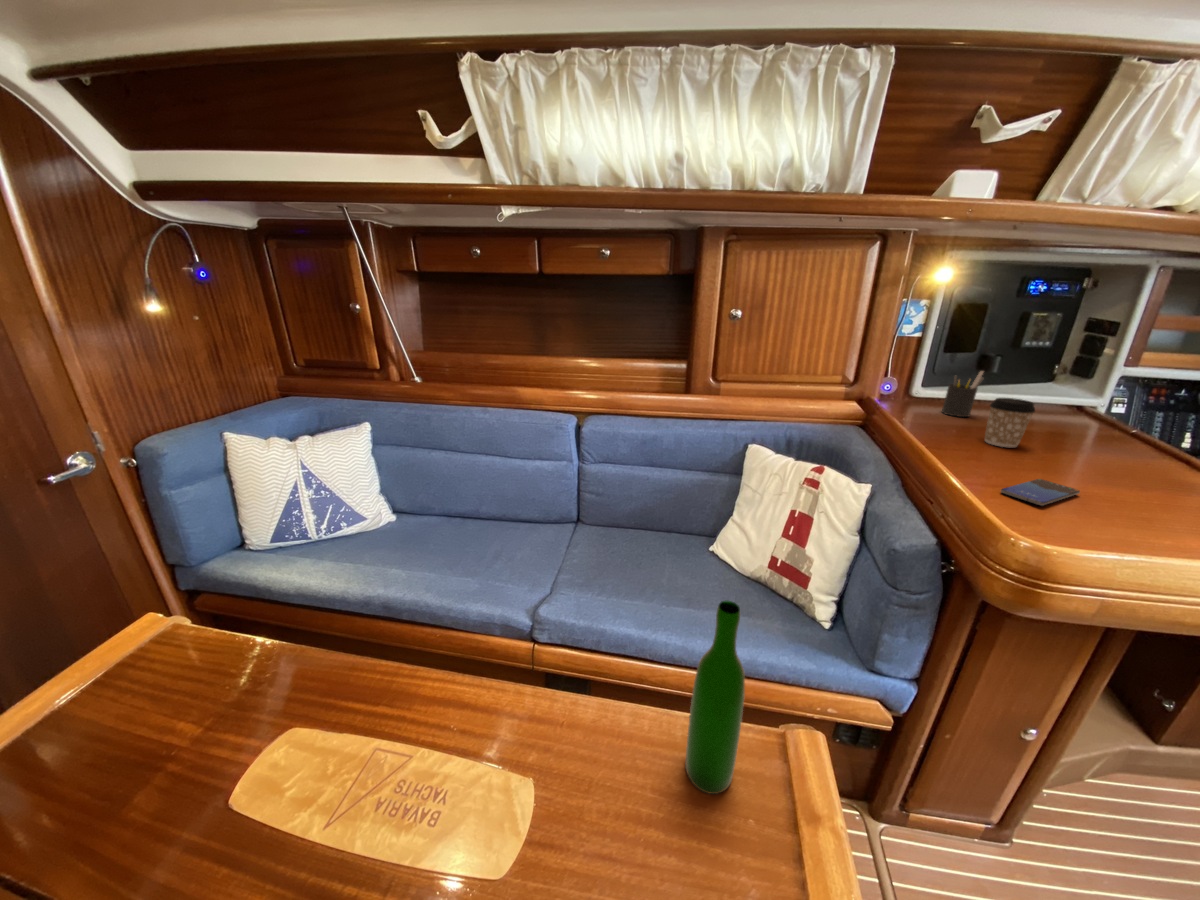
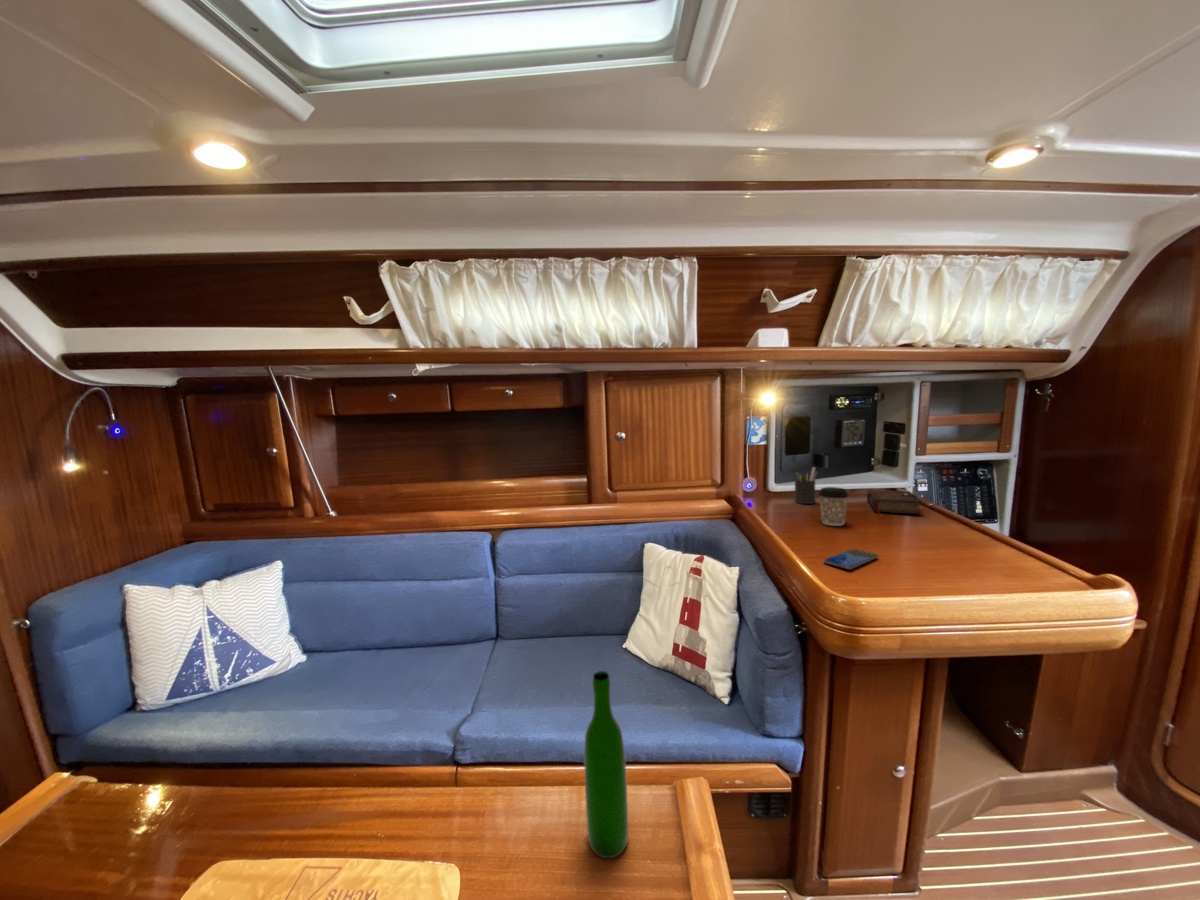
book: none [1042,406,1134,443] -> present [867,490,921,514]

